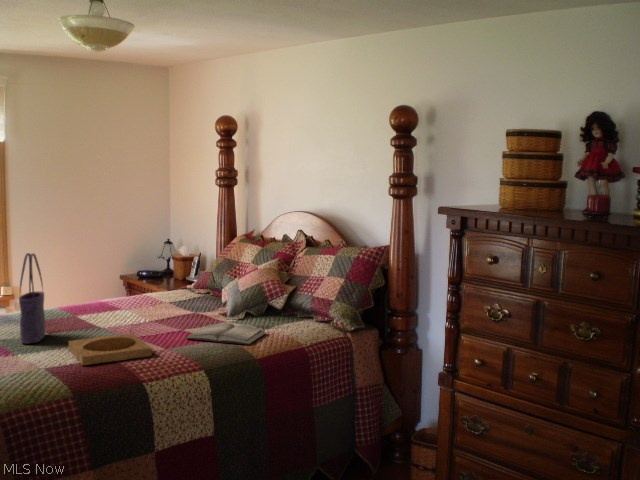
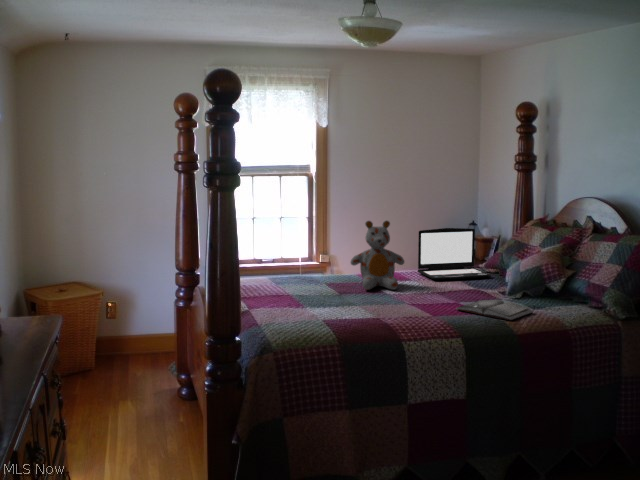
stuffed bear: none [46,242,113,326] -> present [351,221,404,290]
laptop: none [123,248,206,306] -> present [418,228,491,280]
tote bag: present [19,253,45,343] -> none [325,228,345,301]
tray: present [69,334,152,365] -> none [359,300,421,321]

